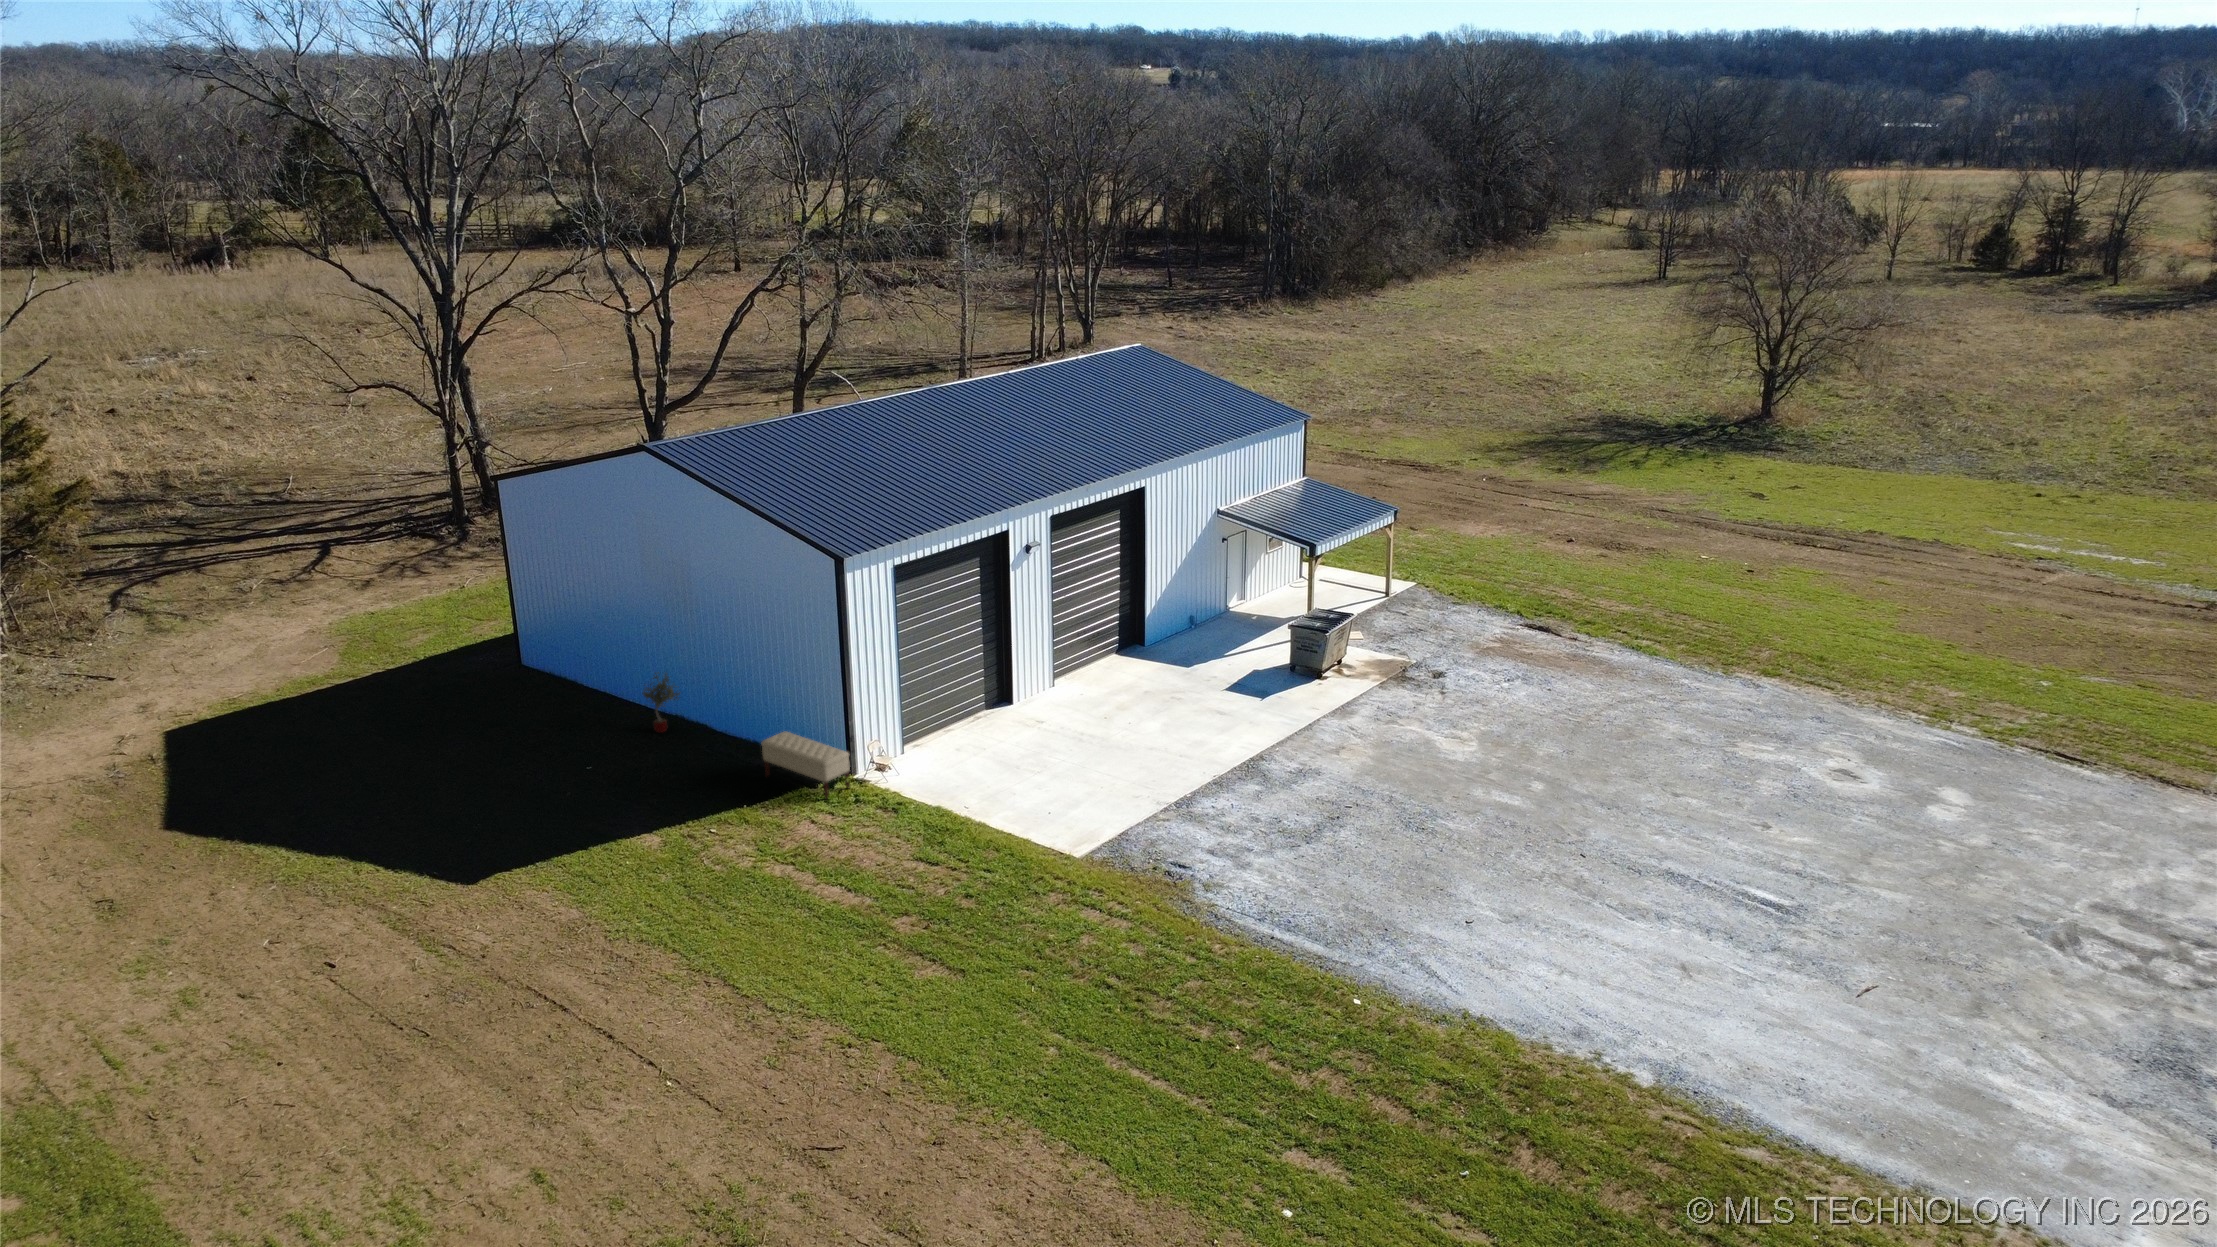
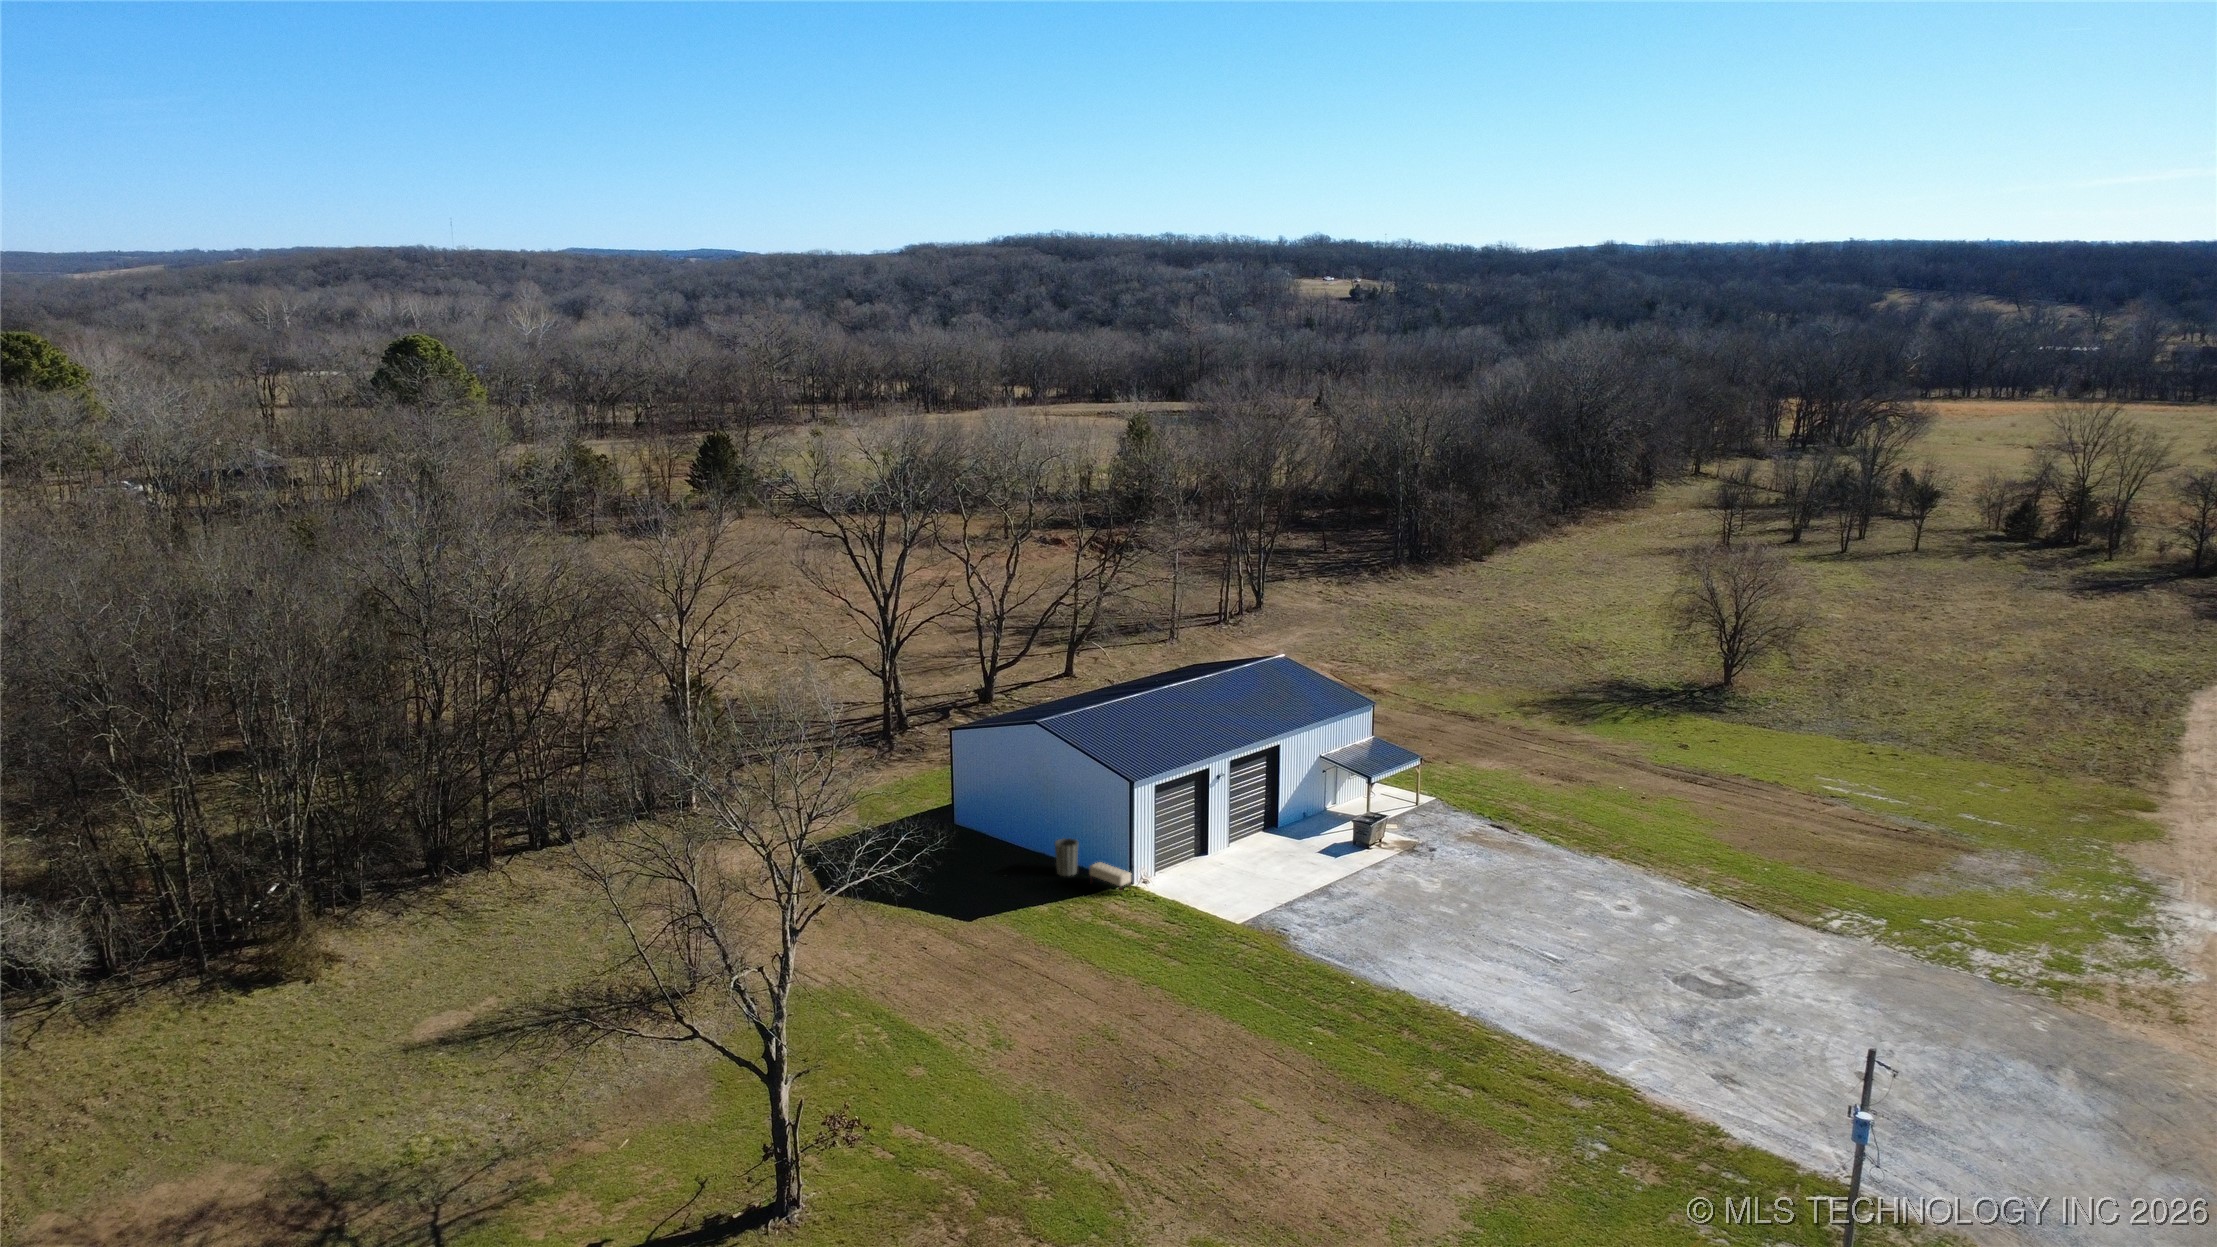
potted tree: present [642,672,680,733] -> none [1026,830,1046,861]
trash can: none [689,684,742,764] -> present [1055,838,1078,876]

